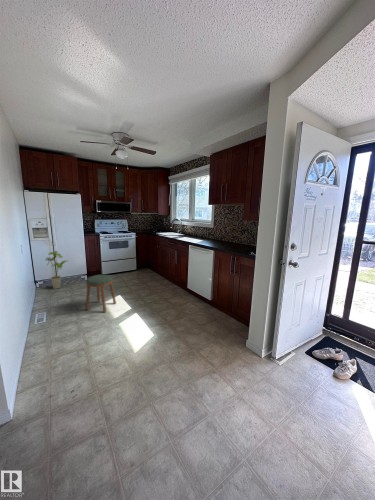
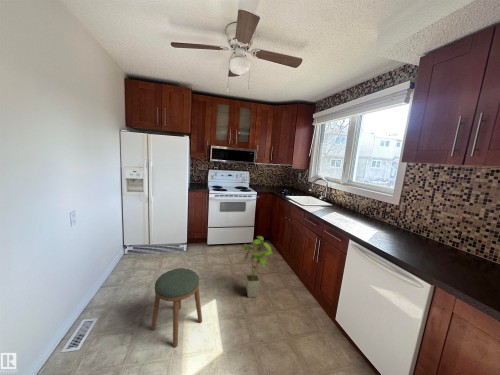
house plant: present [46,251,67,289] -> present [242,236,272,297]

